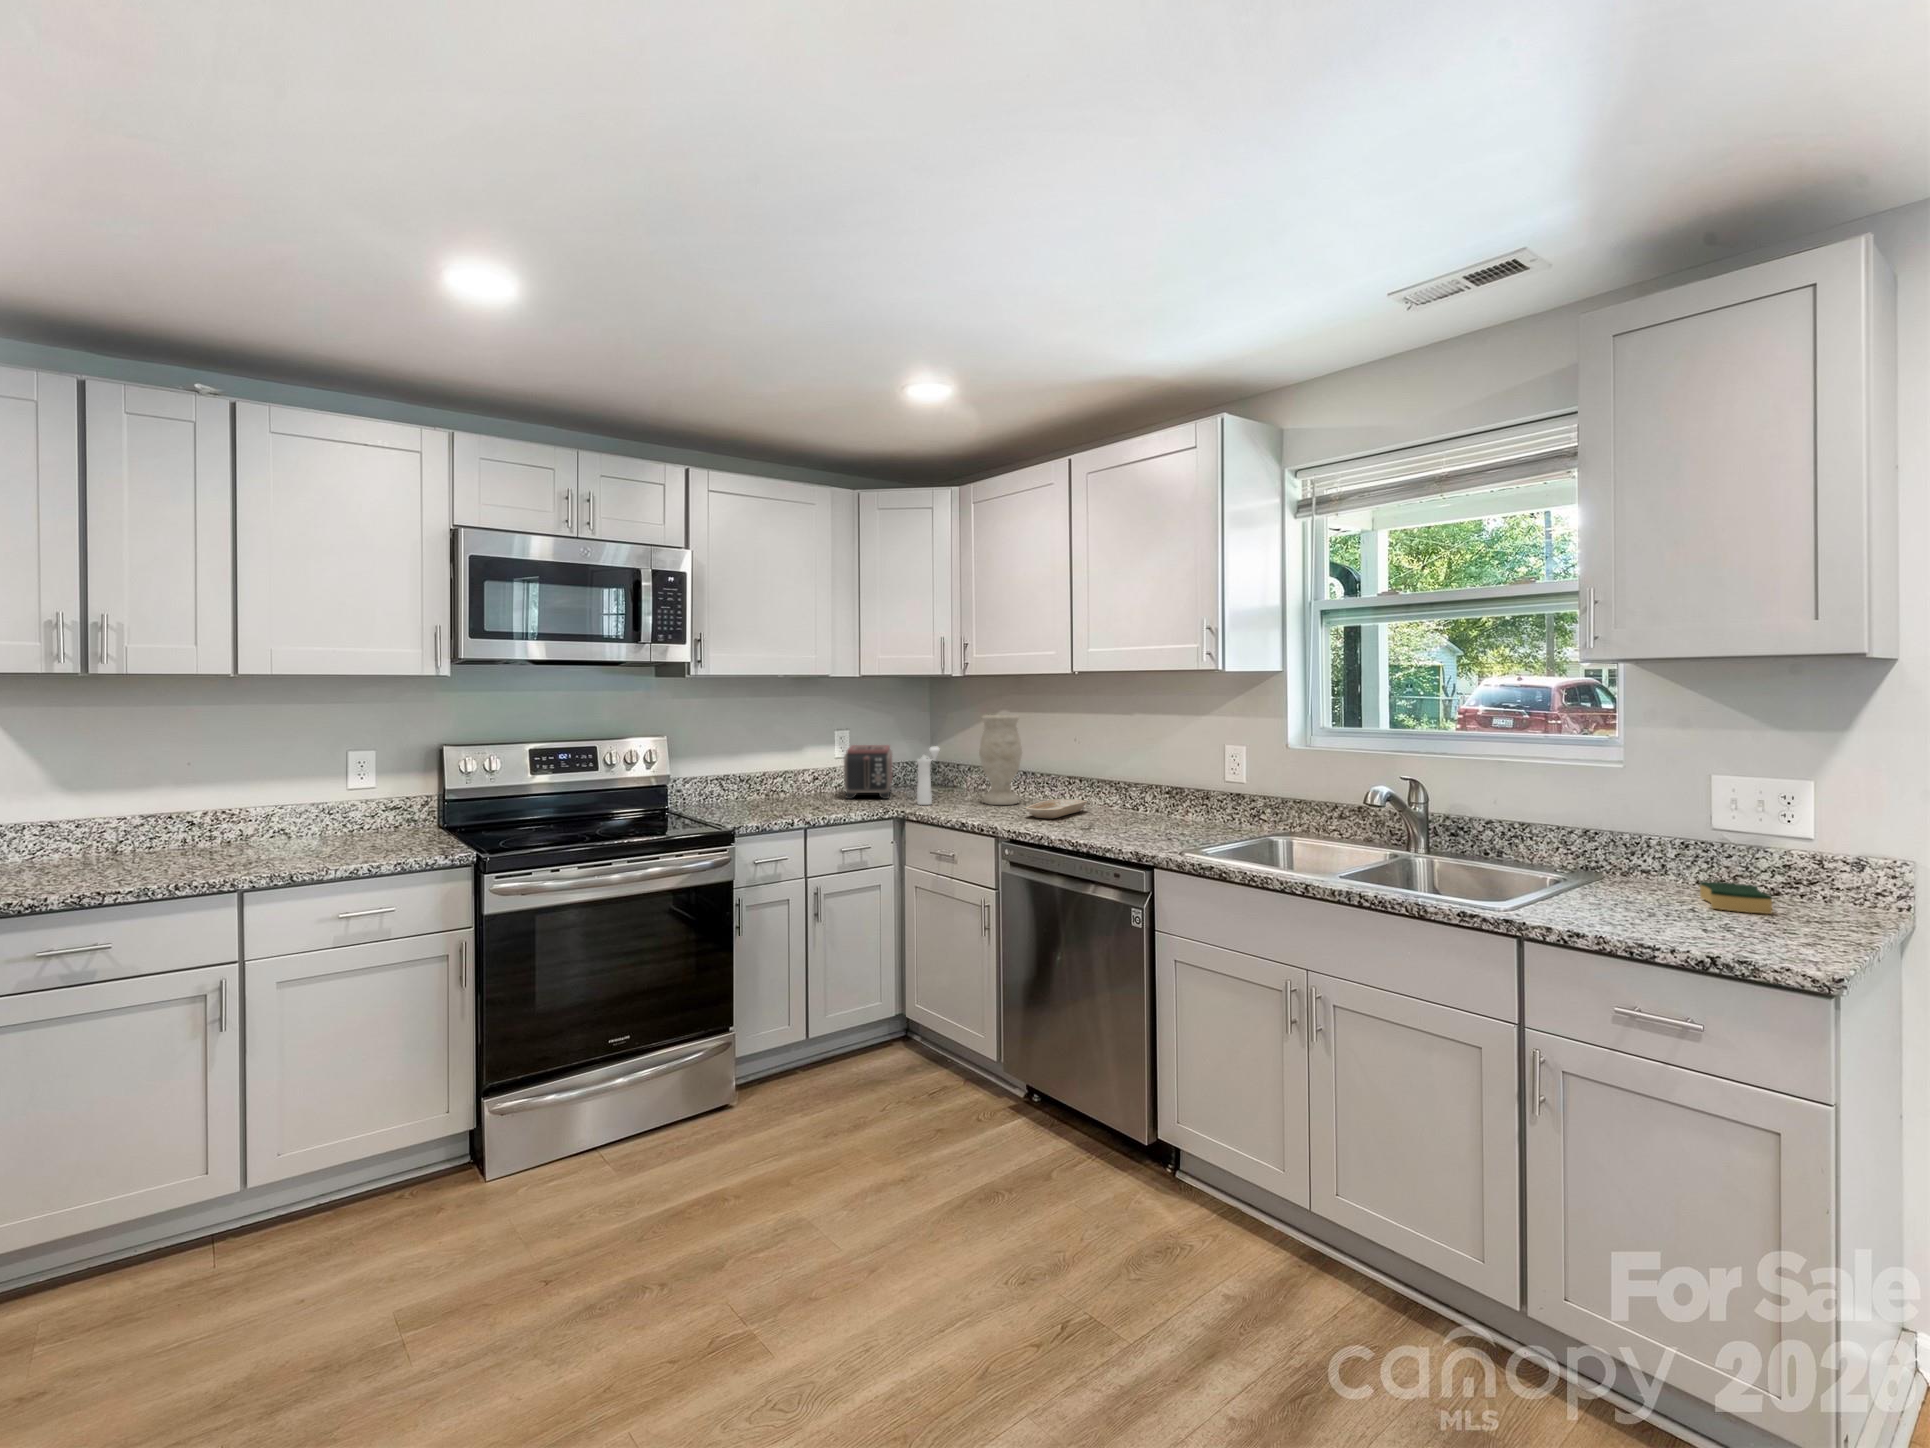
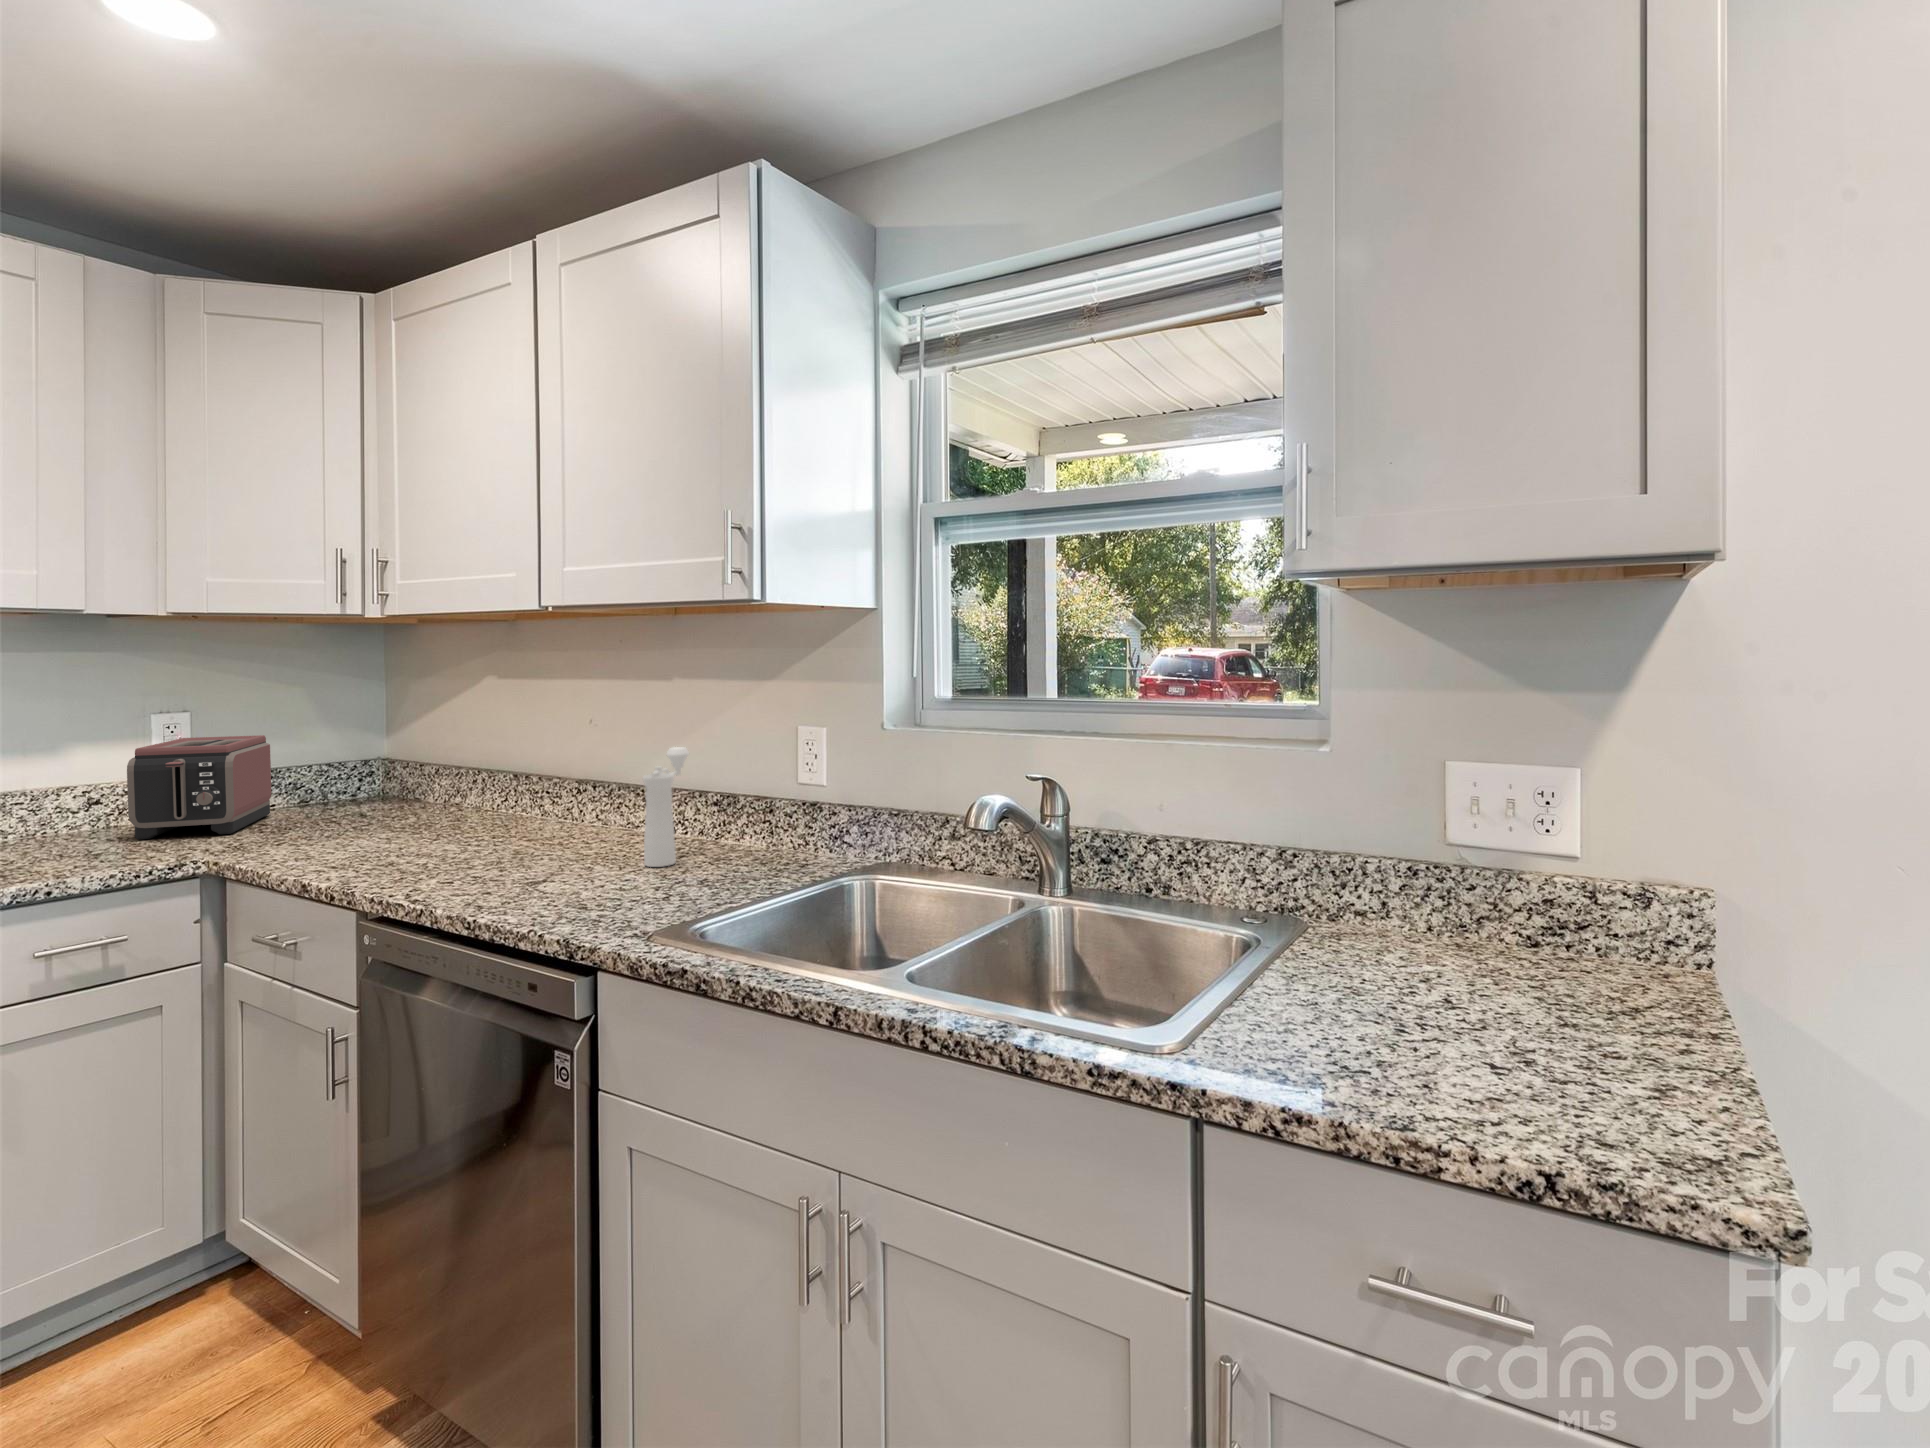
vase: present [979,715,1022,805] -> none [404,681,488,835]
pepper mill: present [916,747,939,805] -> present [643,747,689,867]
tray: present [1026,799,1088,819] -> none [450,819,587,861]
sponge: present [1700,881,1772,914] -> none [1448,940,1557,1000]

